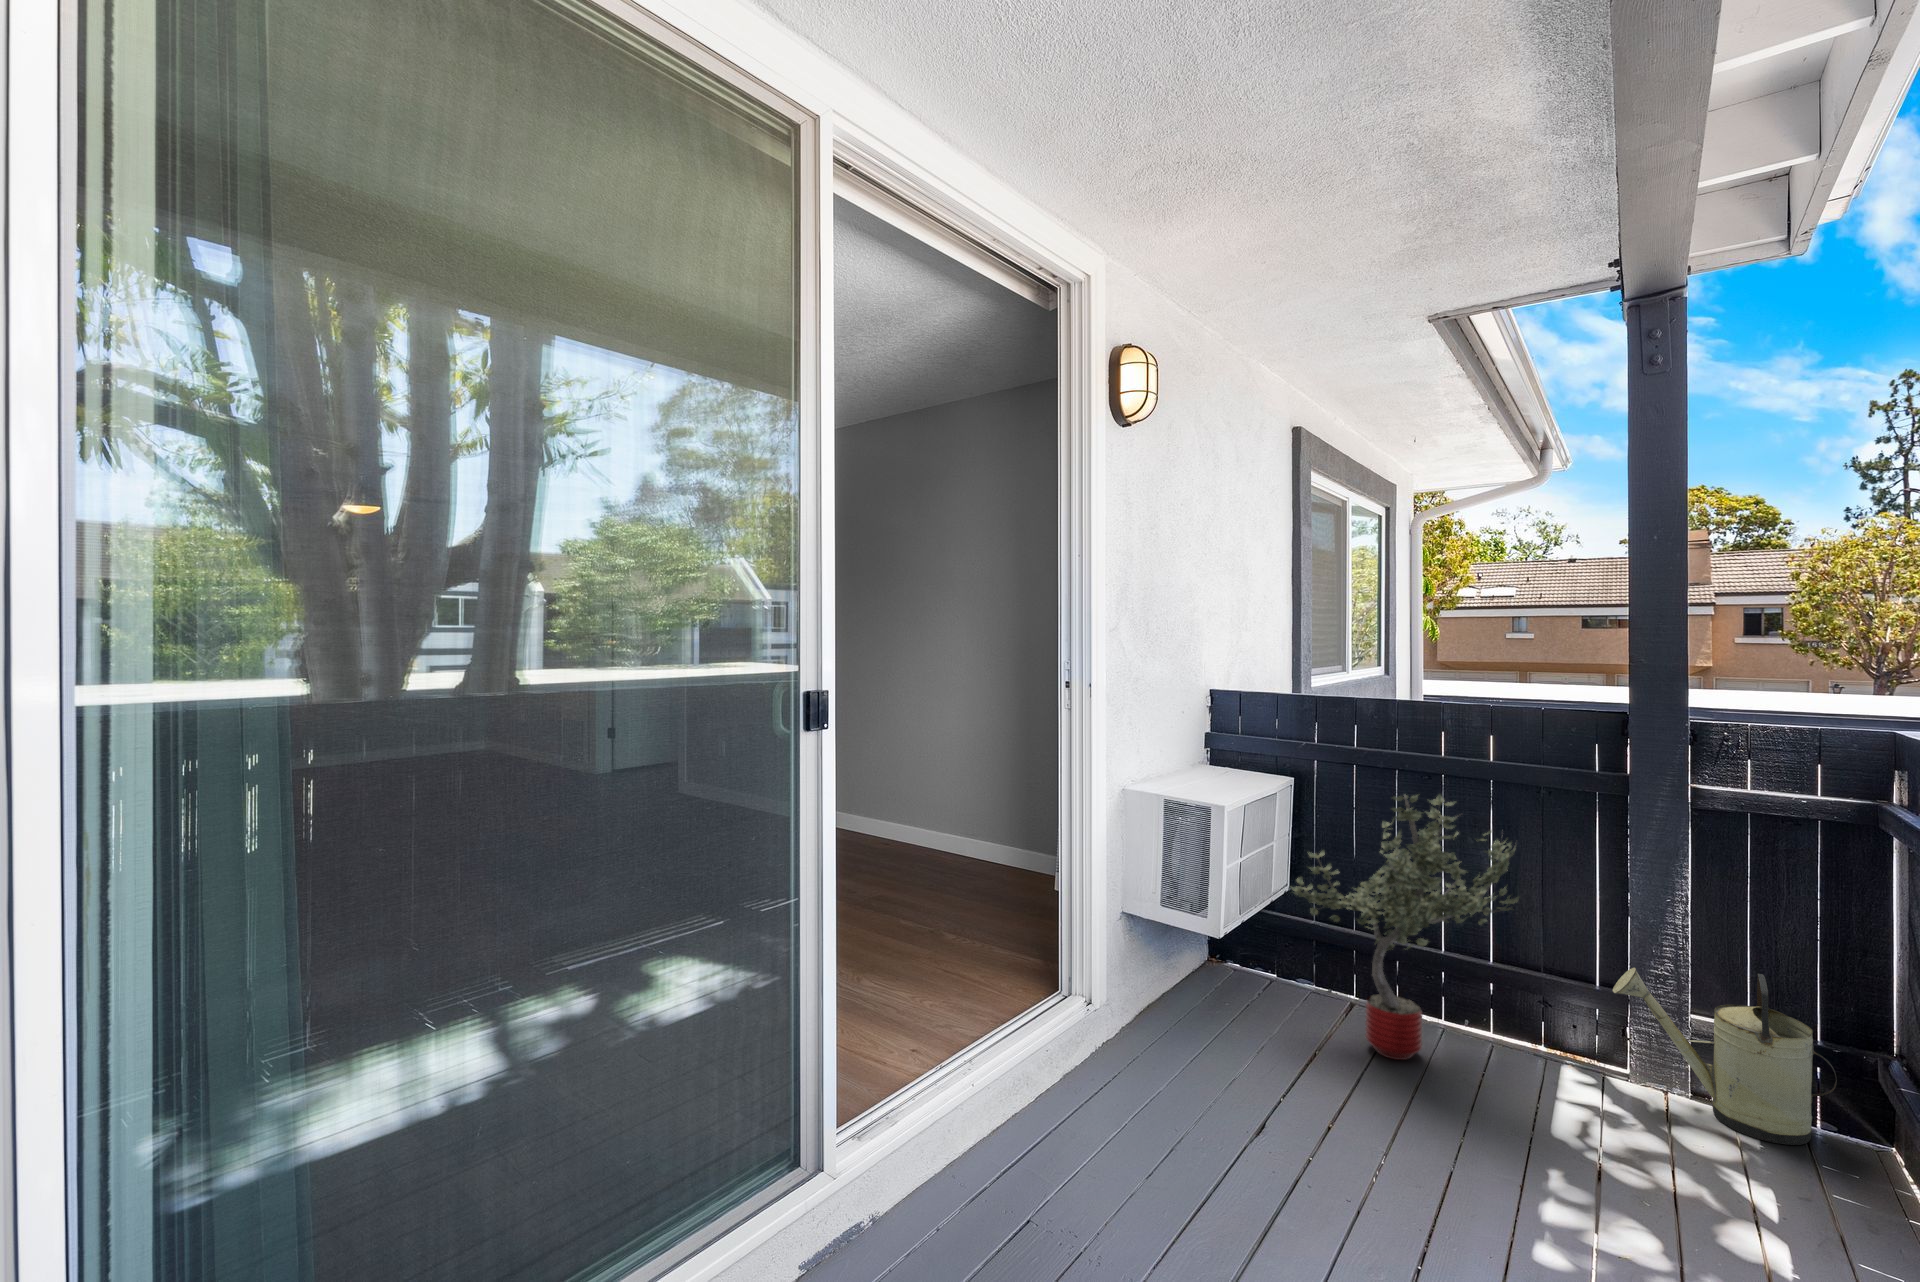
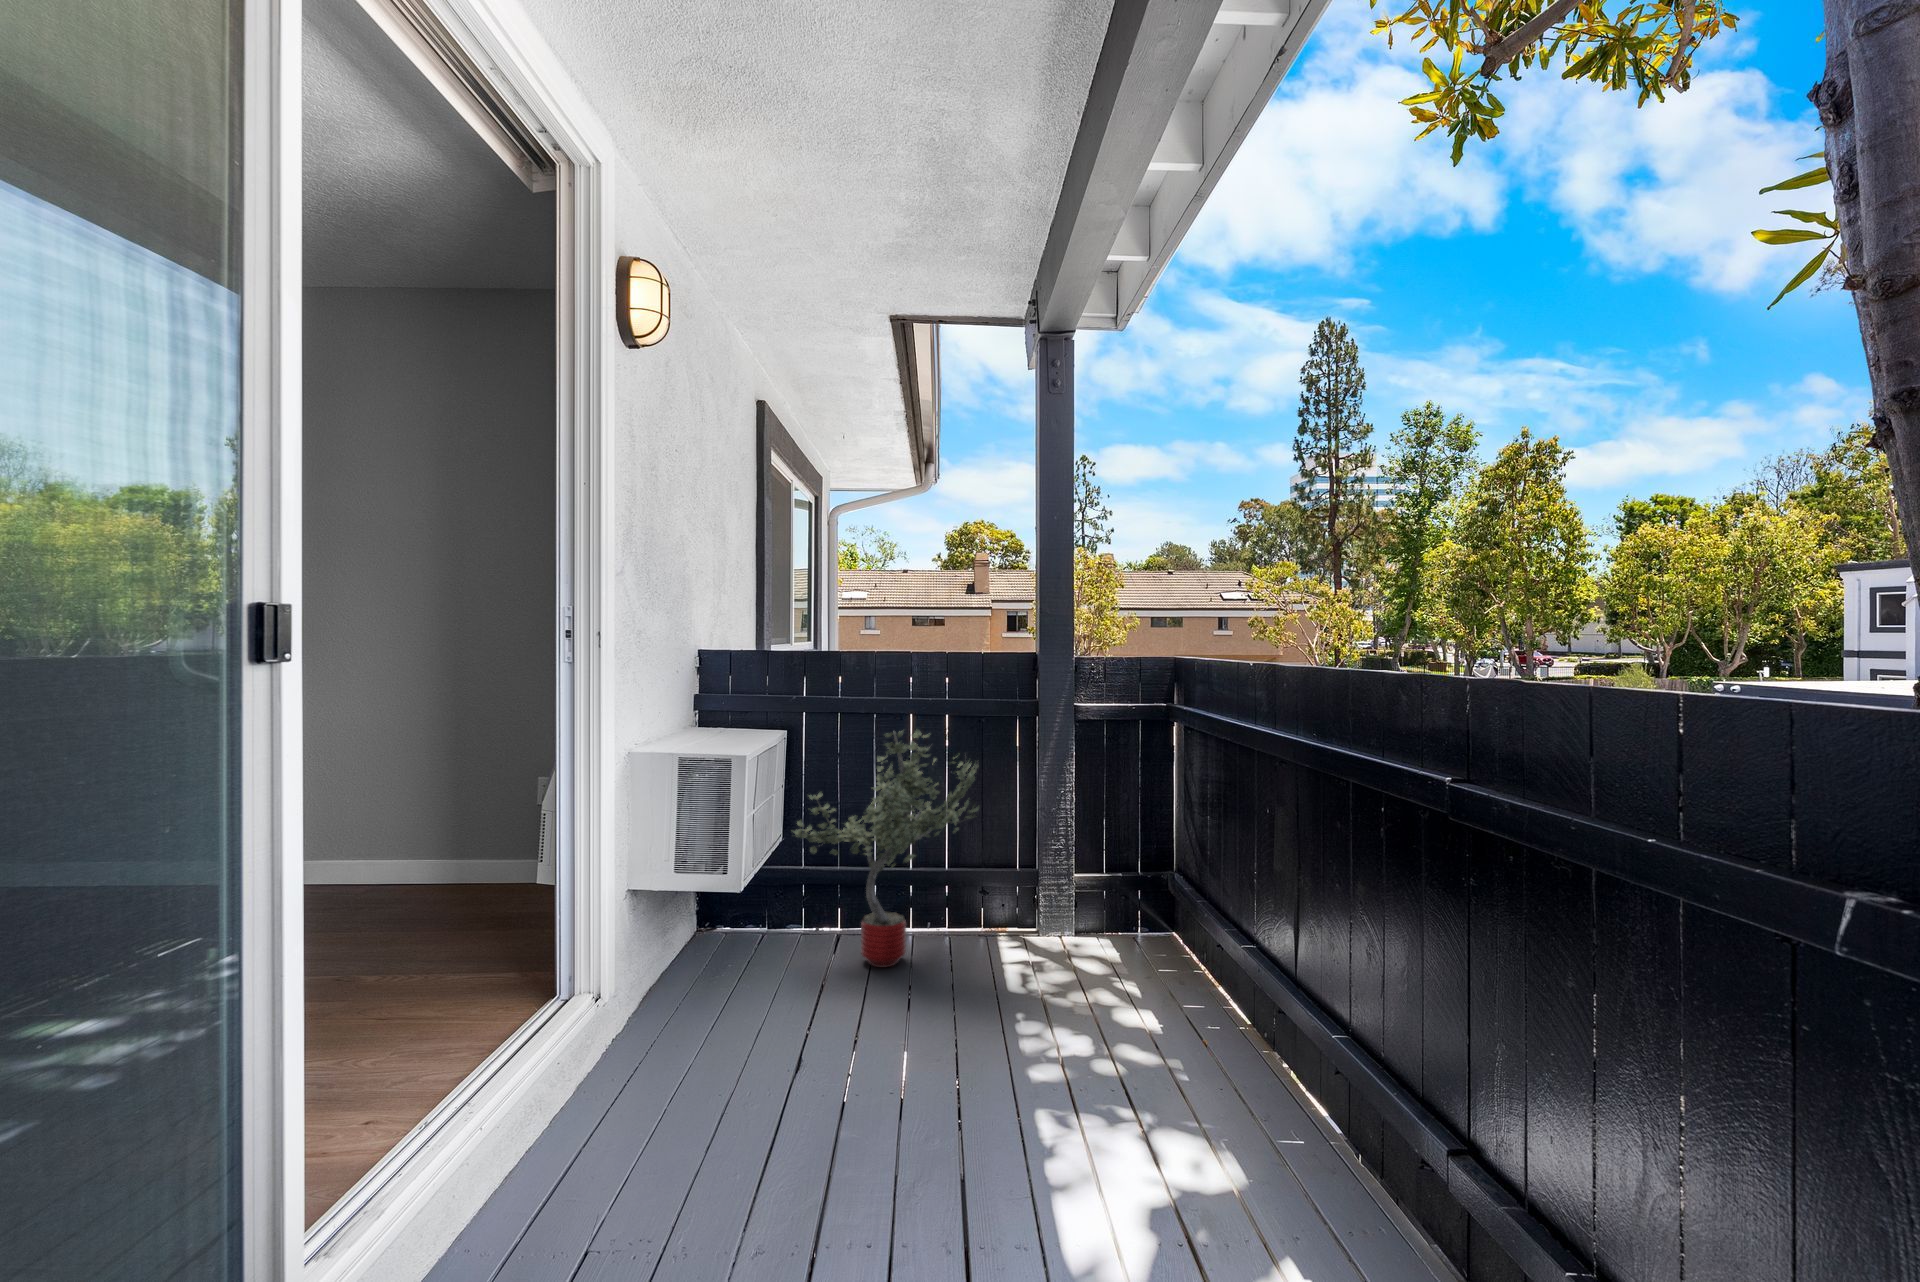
watering can: present [1613,968,1837,1145] -> none [1032,837,1155,953]

